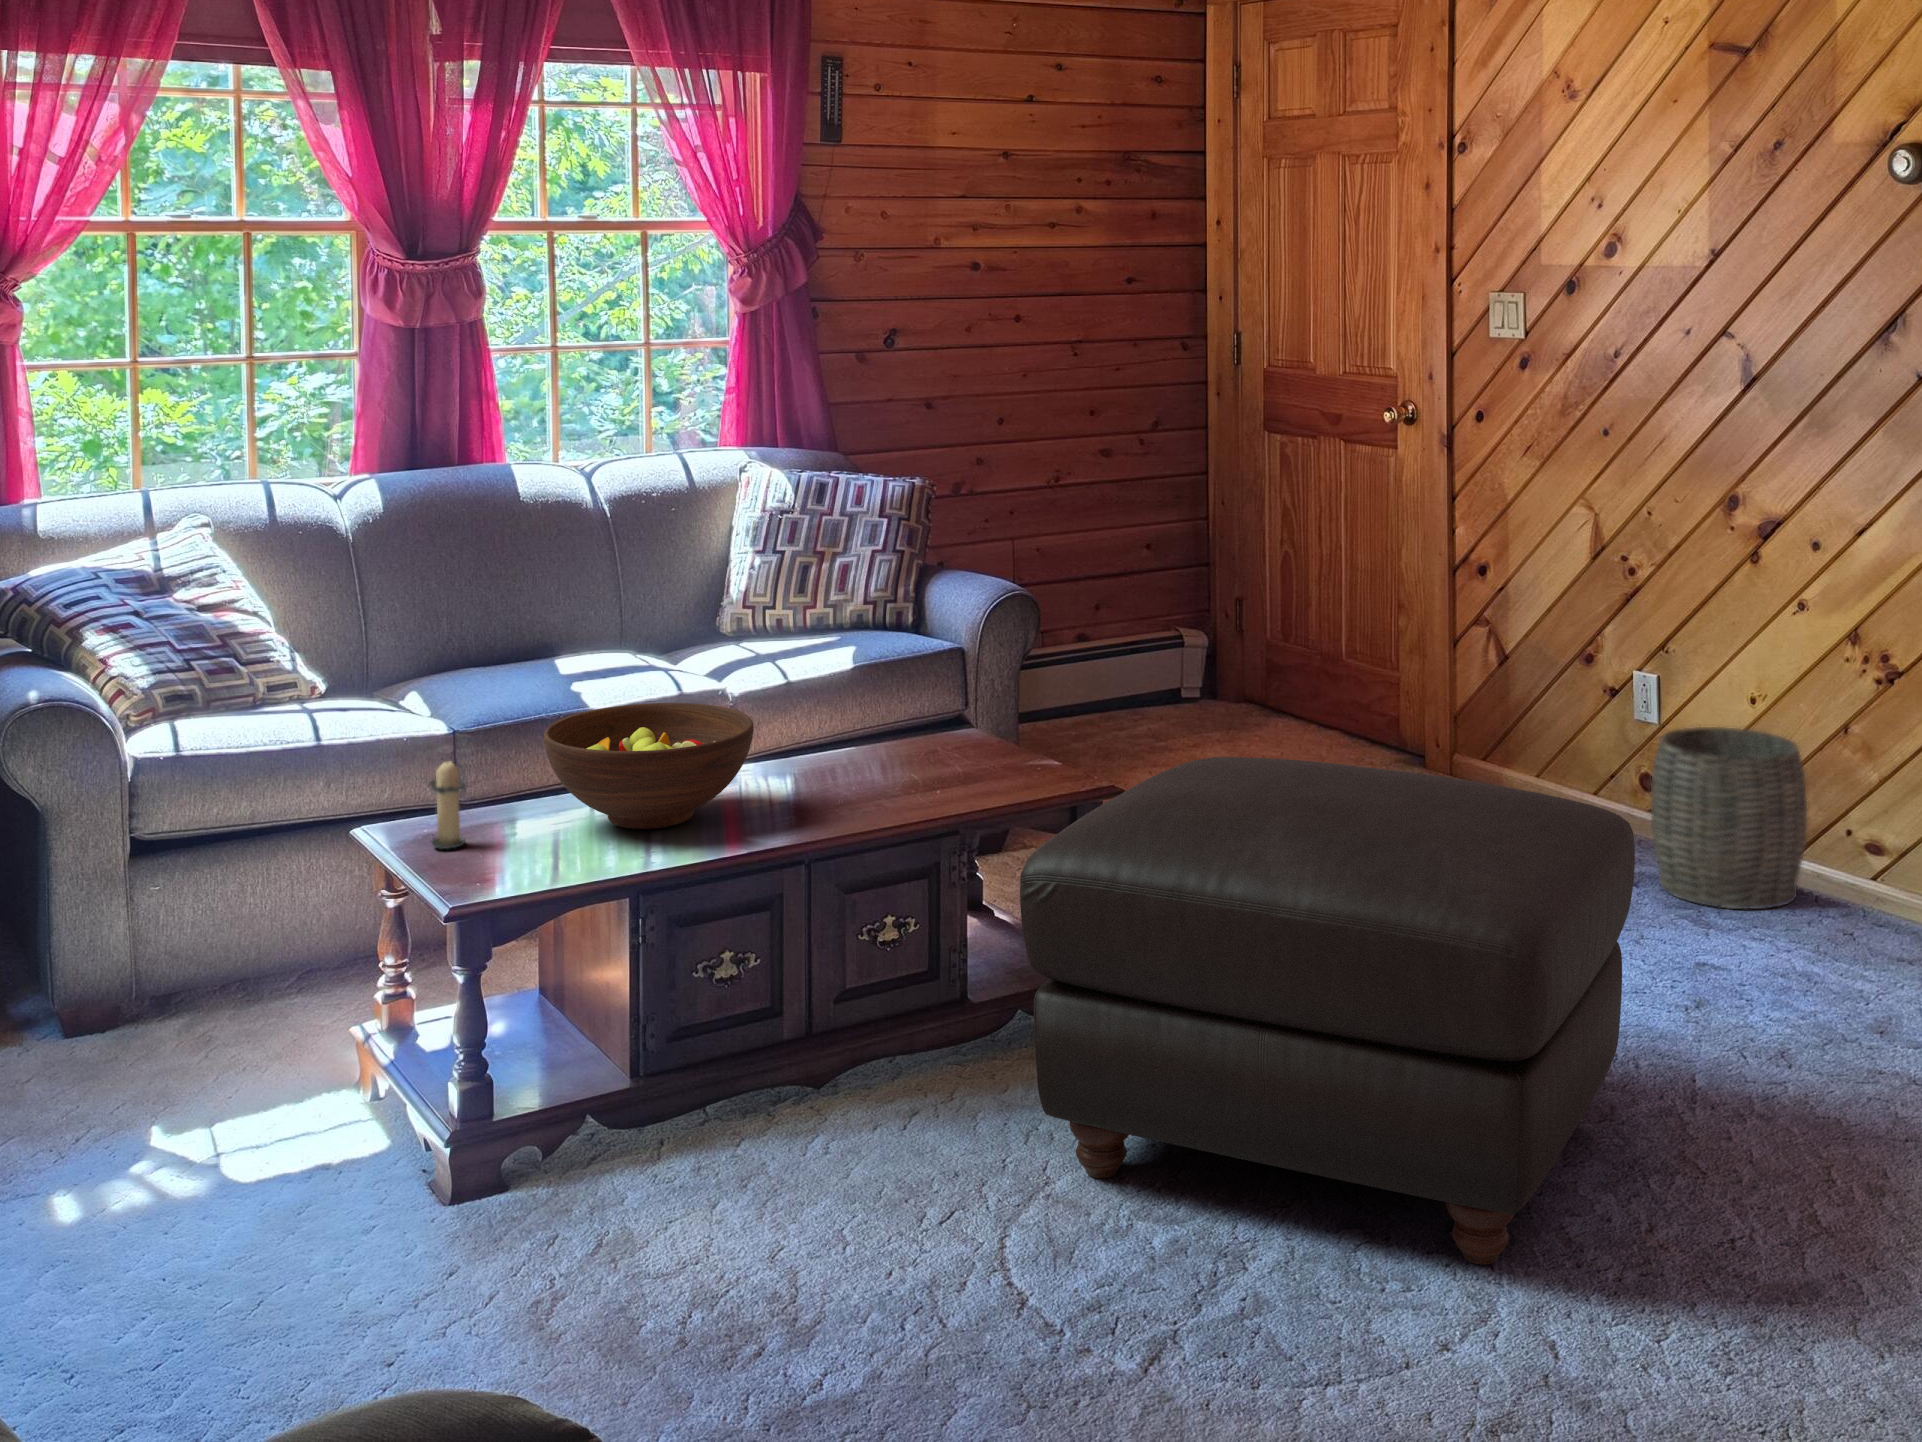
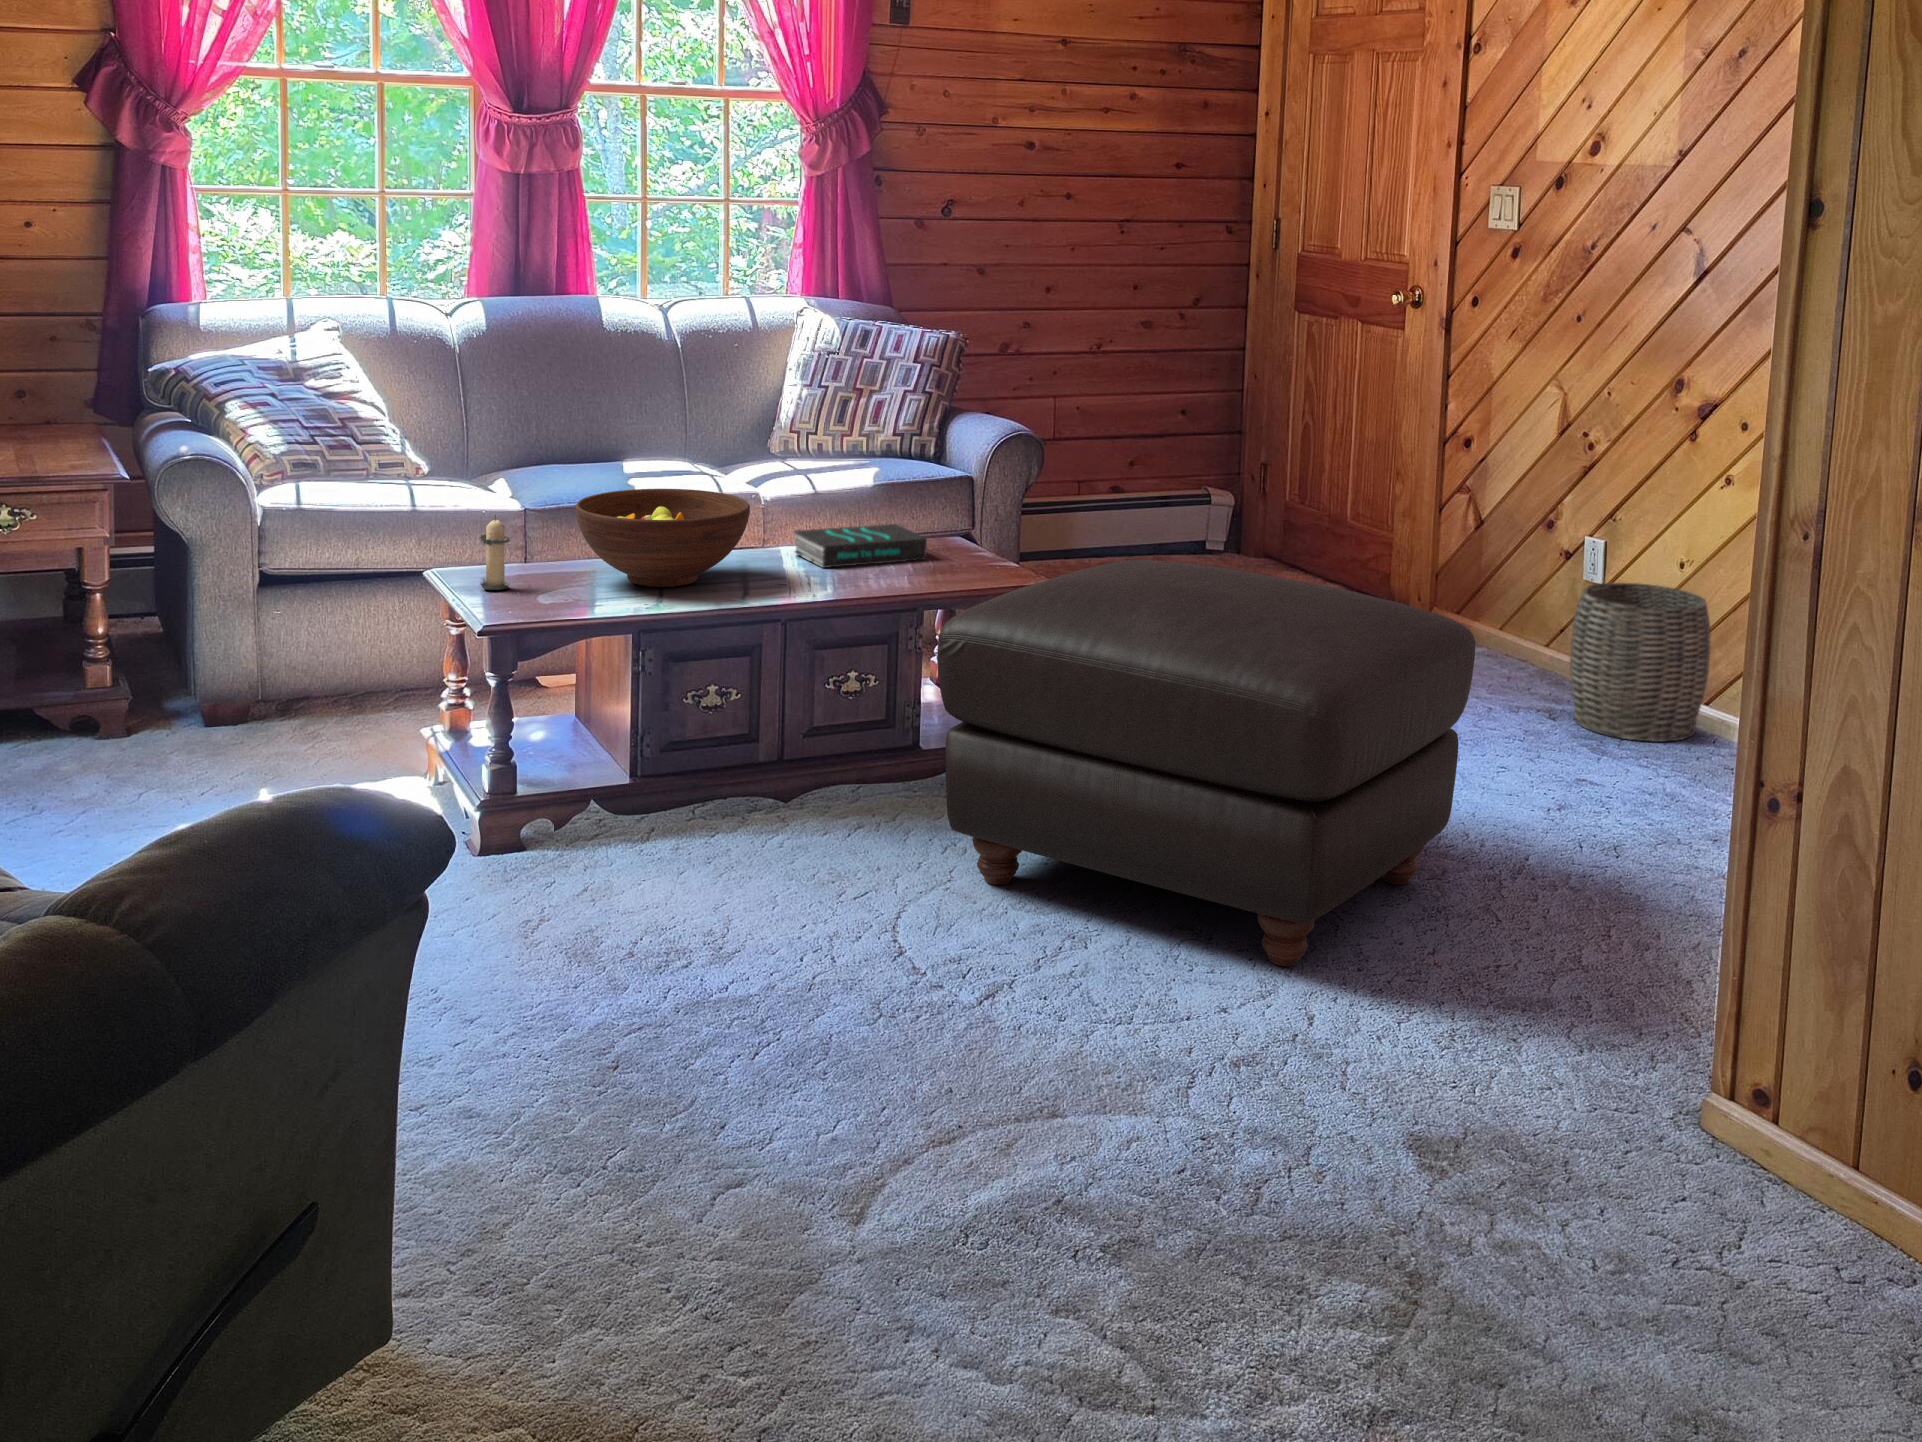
book: none [789,722,950,786] -> present [794,524,927,568]

